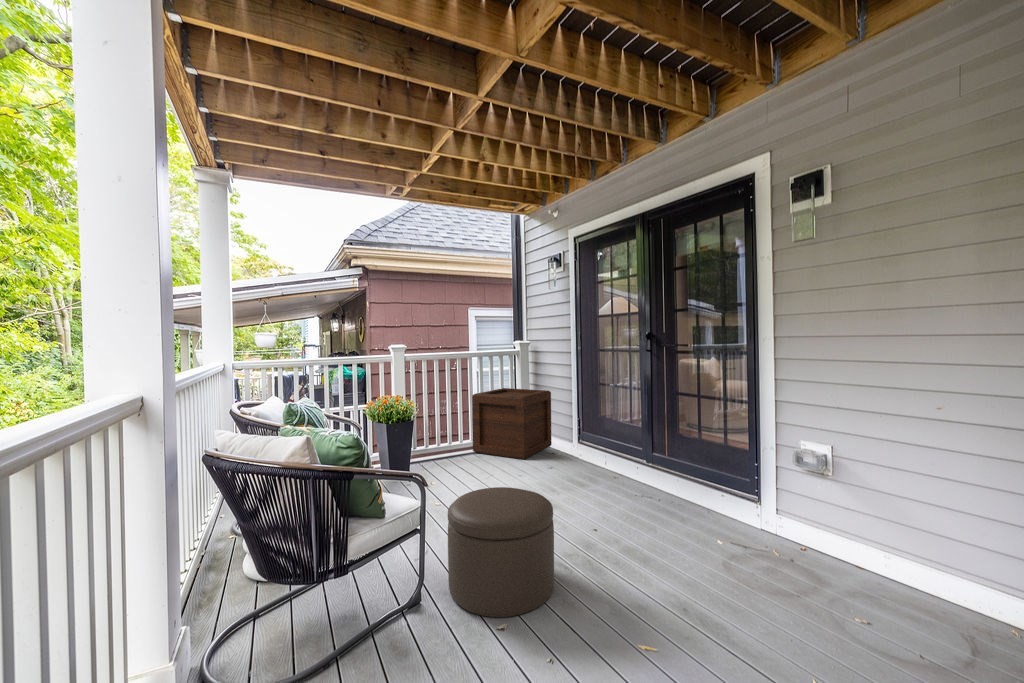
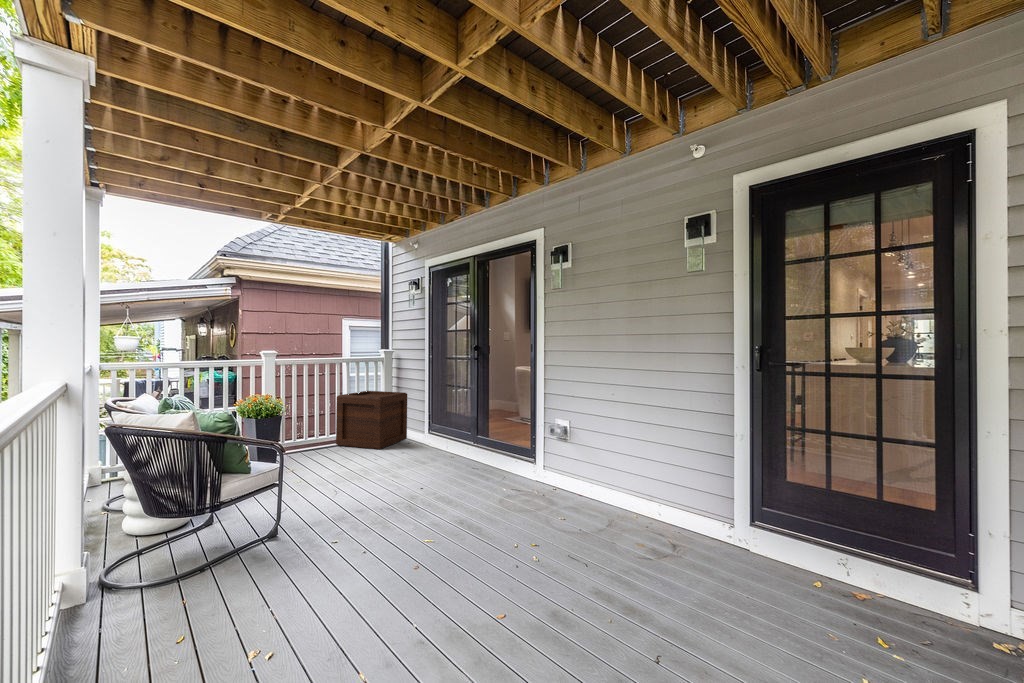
ottoman: present [448,487,554,617] -> none [297,459,375,539]

